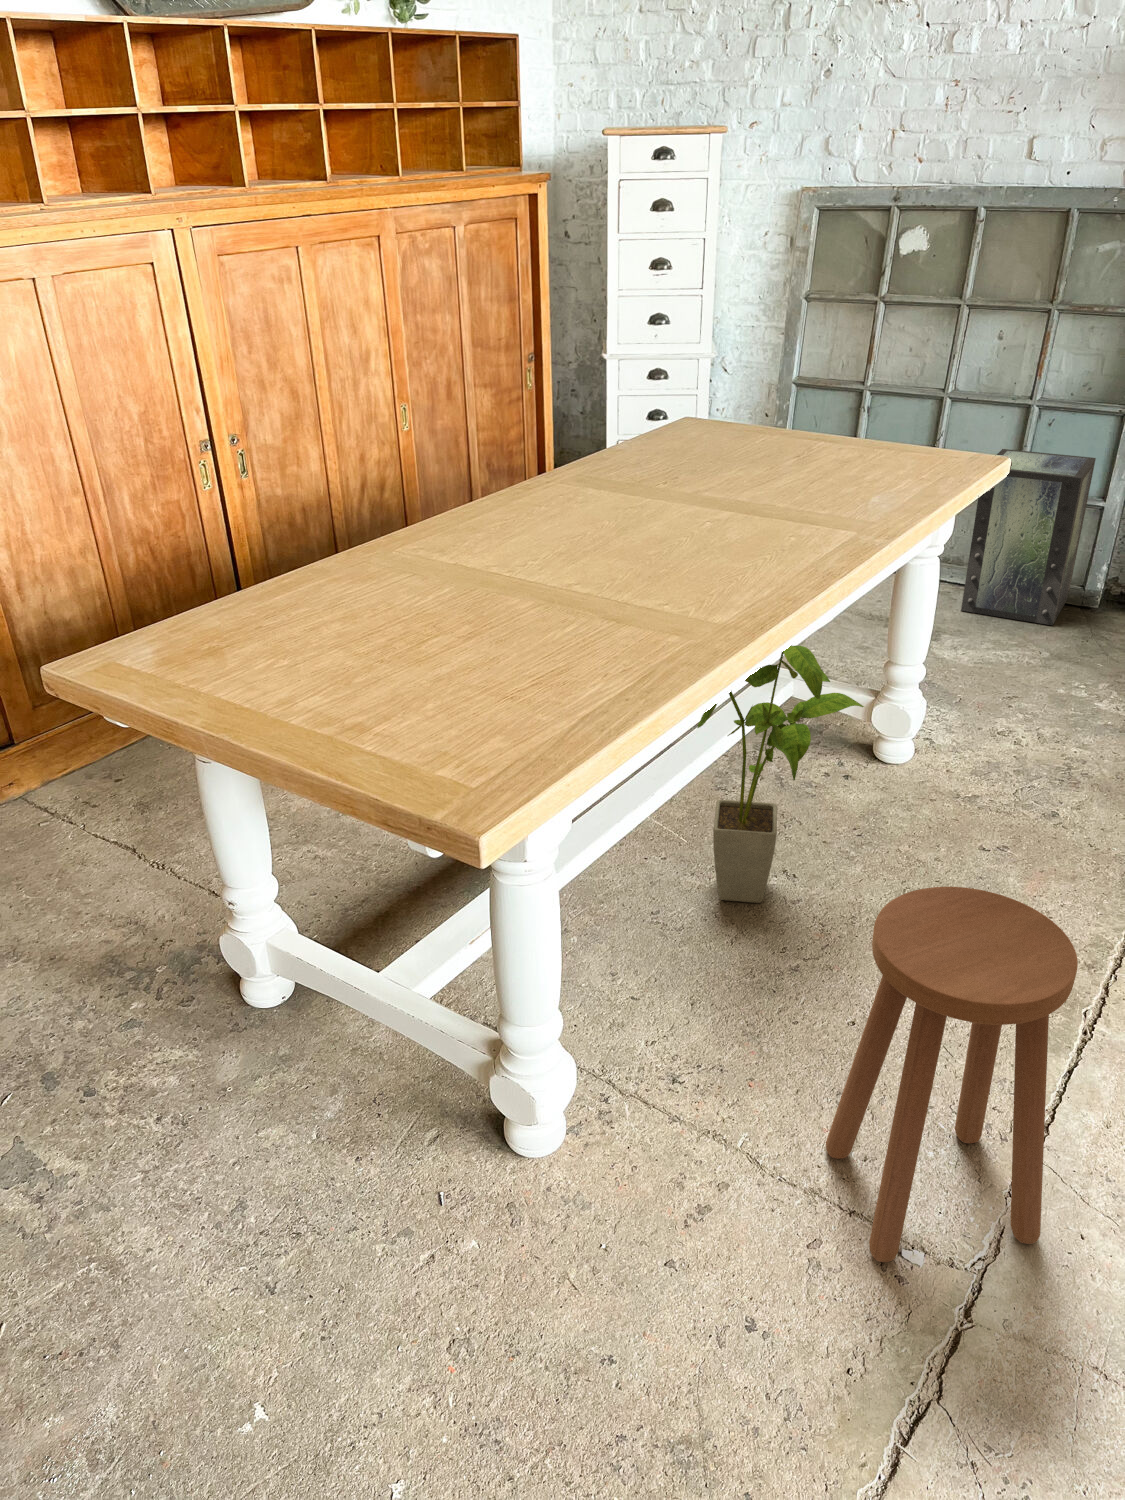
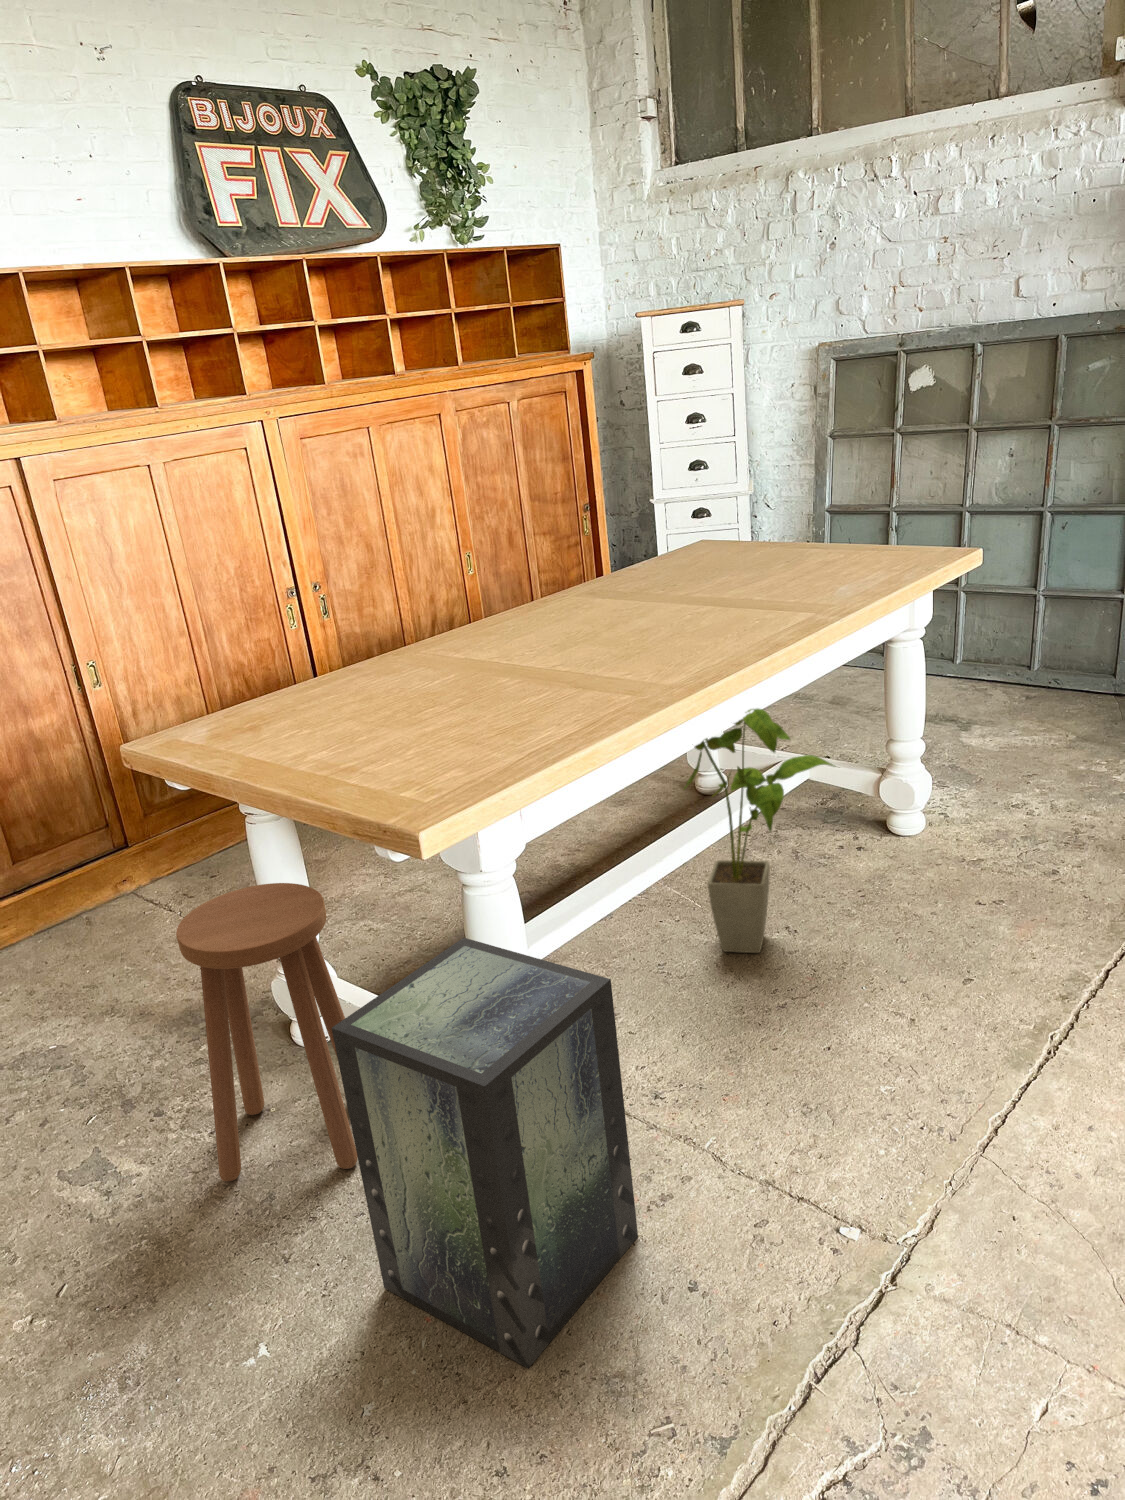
storage box: present [961,449,1096,625] -> present [332,938,638,1368]
stool: present [826,887,1078,1262] -> present [176,883,357,1181]

